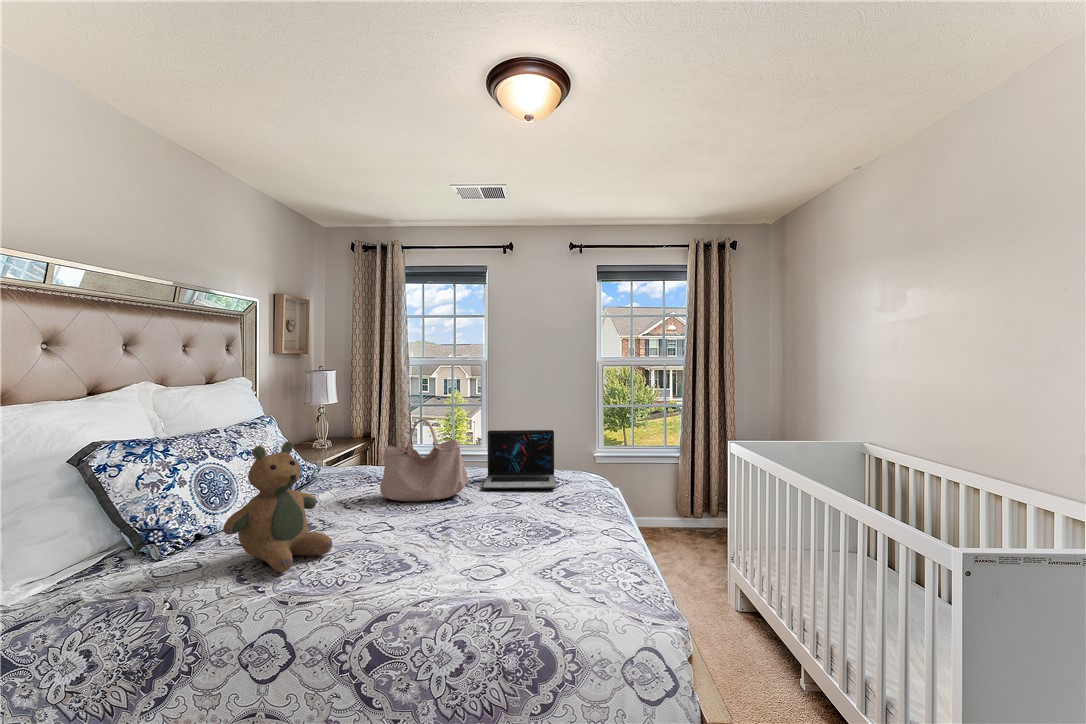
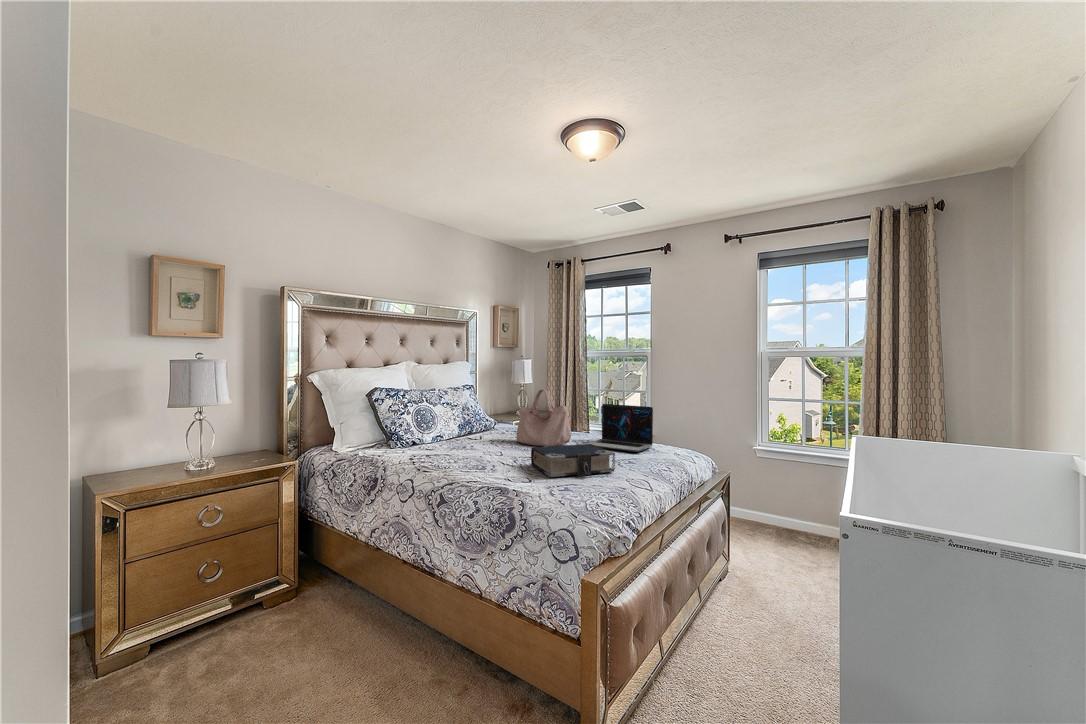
teddy bear: present [223,441,332,572] -> none [409,392,460,460]
book: none [464,491,581,557] -> present [531,444,615,477]

